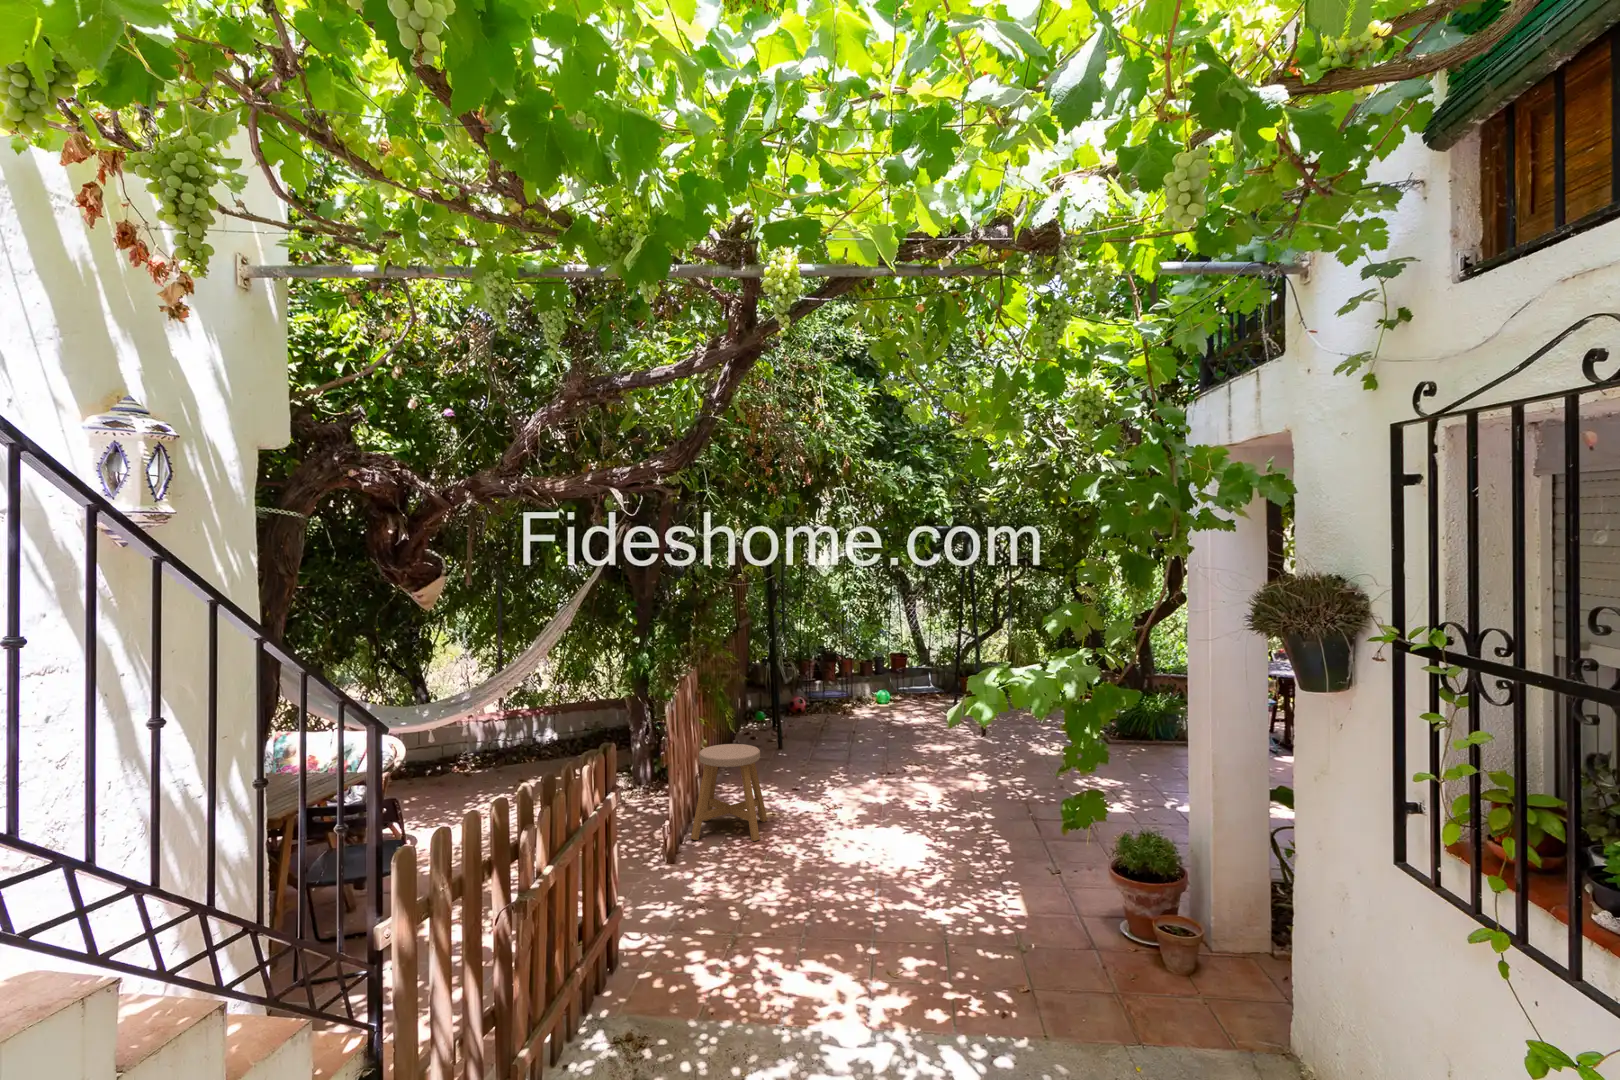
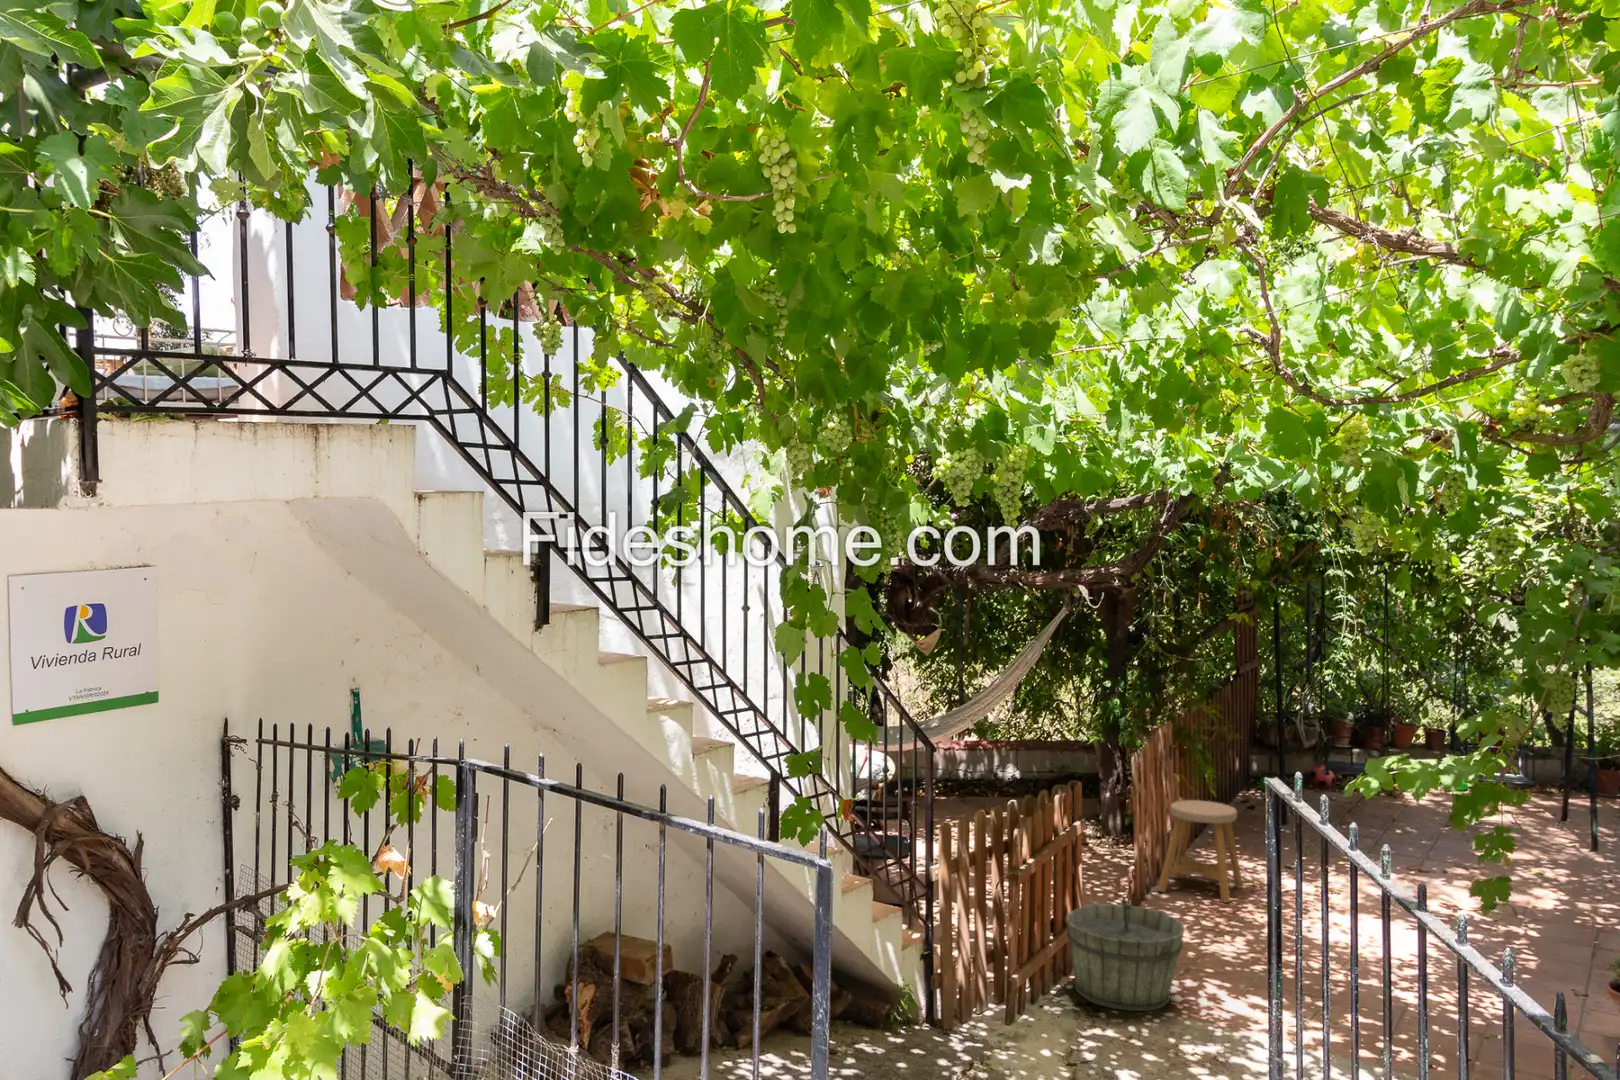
wooden bucket: none [597,879,737,1030] -> present [1066,893,1184,1011]

